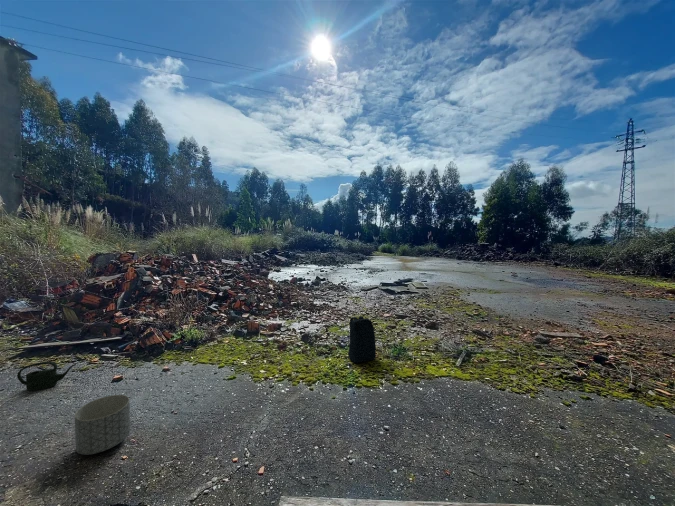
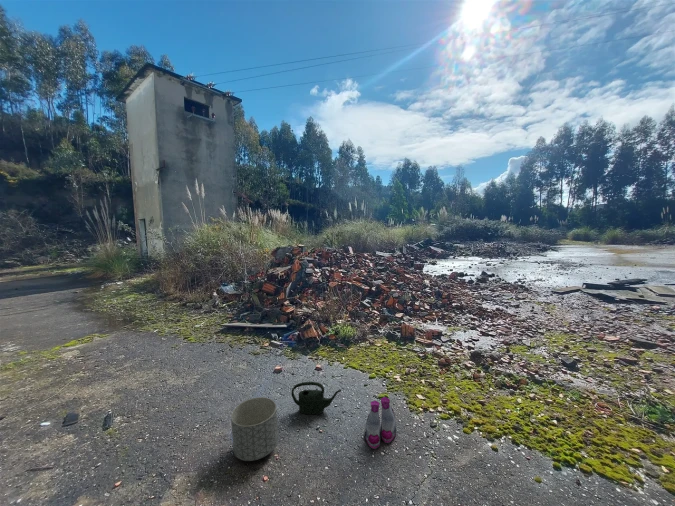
backpack: present [348,316,376,363] -> none [549,344,613,421]
watering can: present [17,362,76,391] -> present [291,382,341,414]
boots: none [217,371,244,412] -> present [365,397,396,449]

